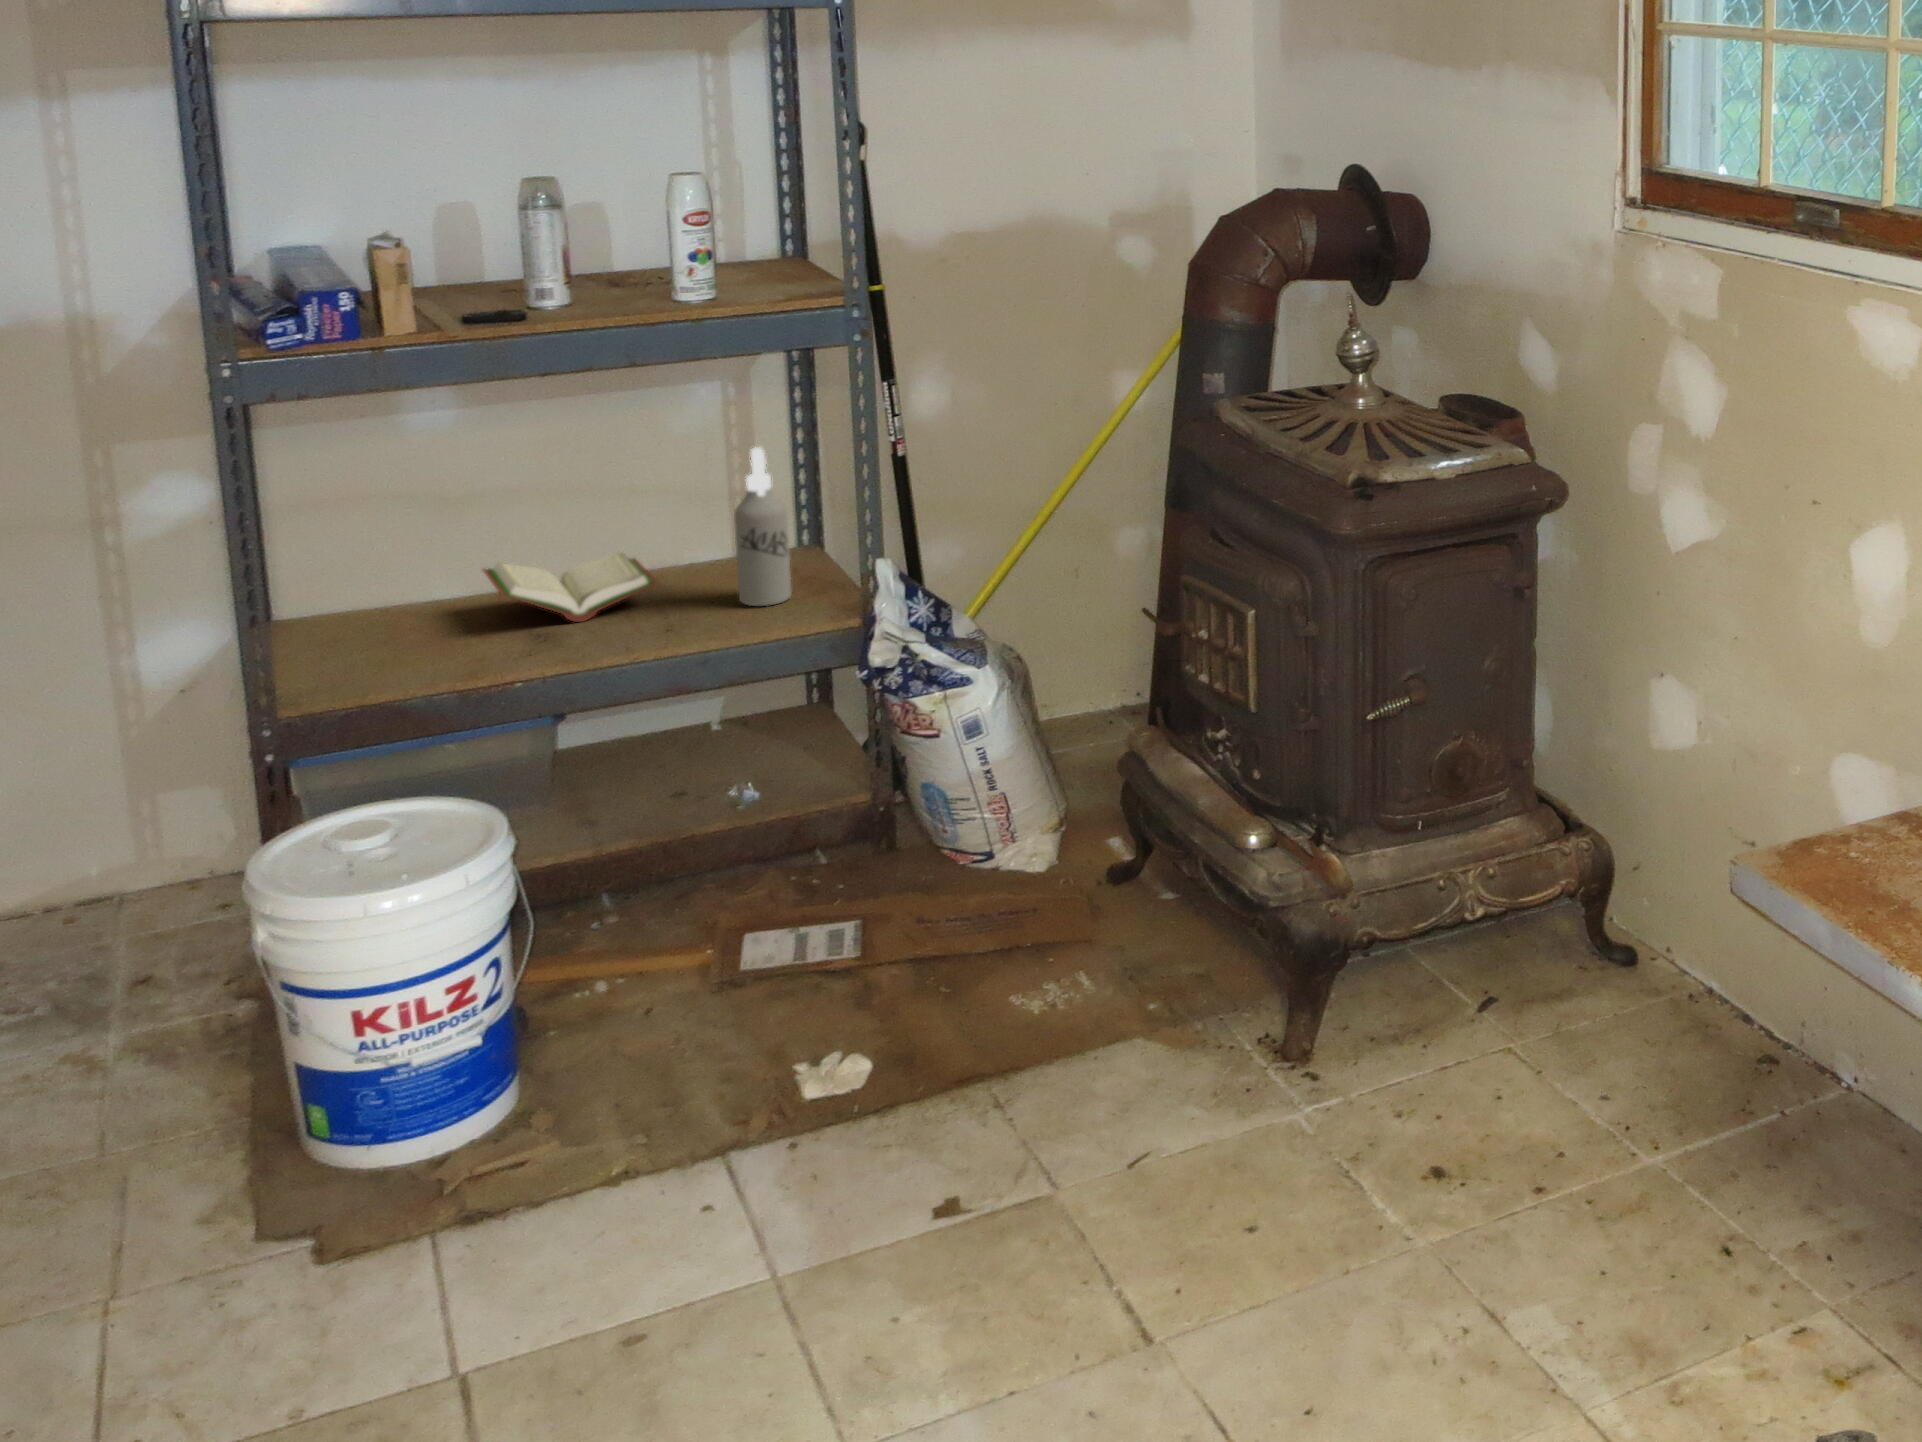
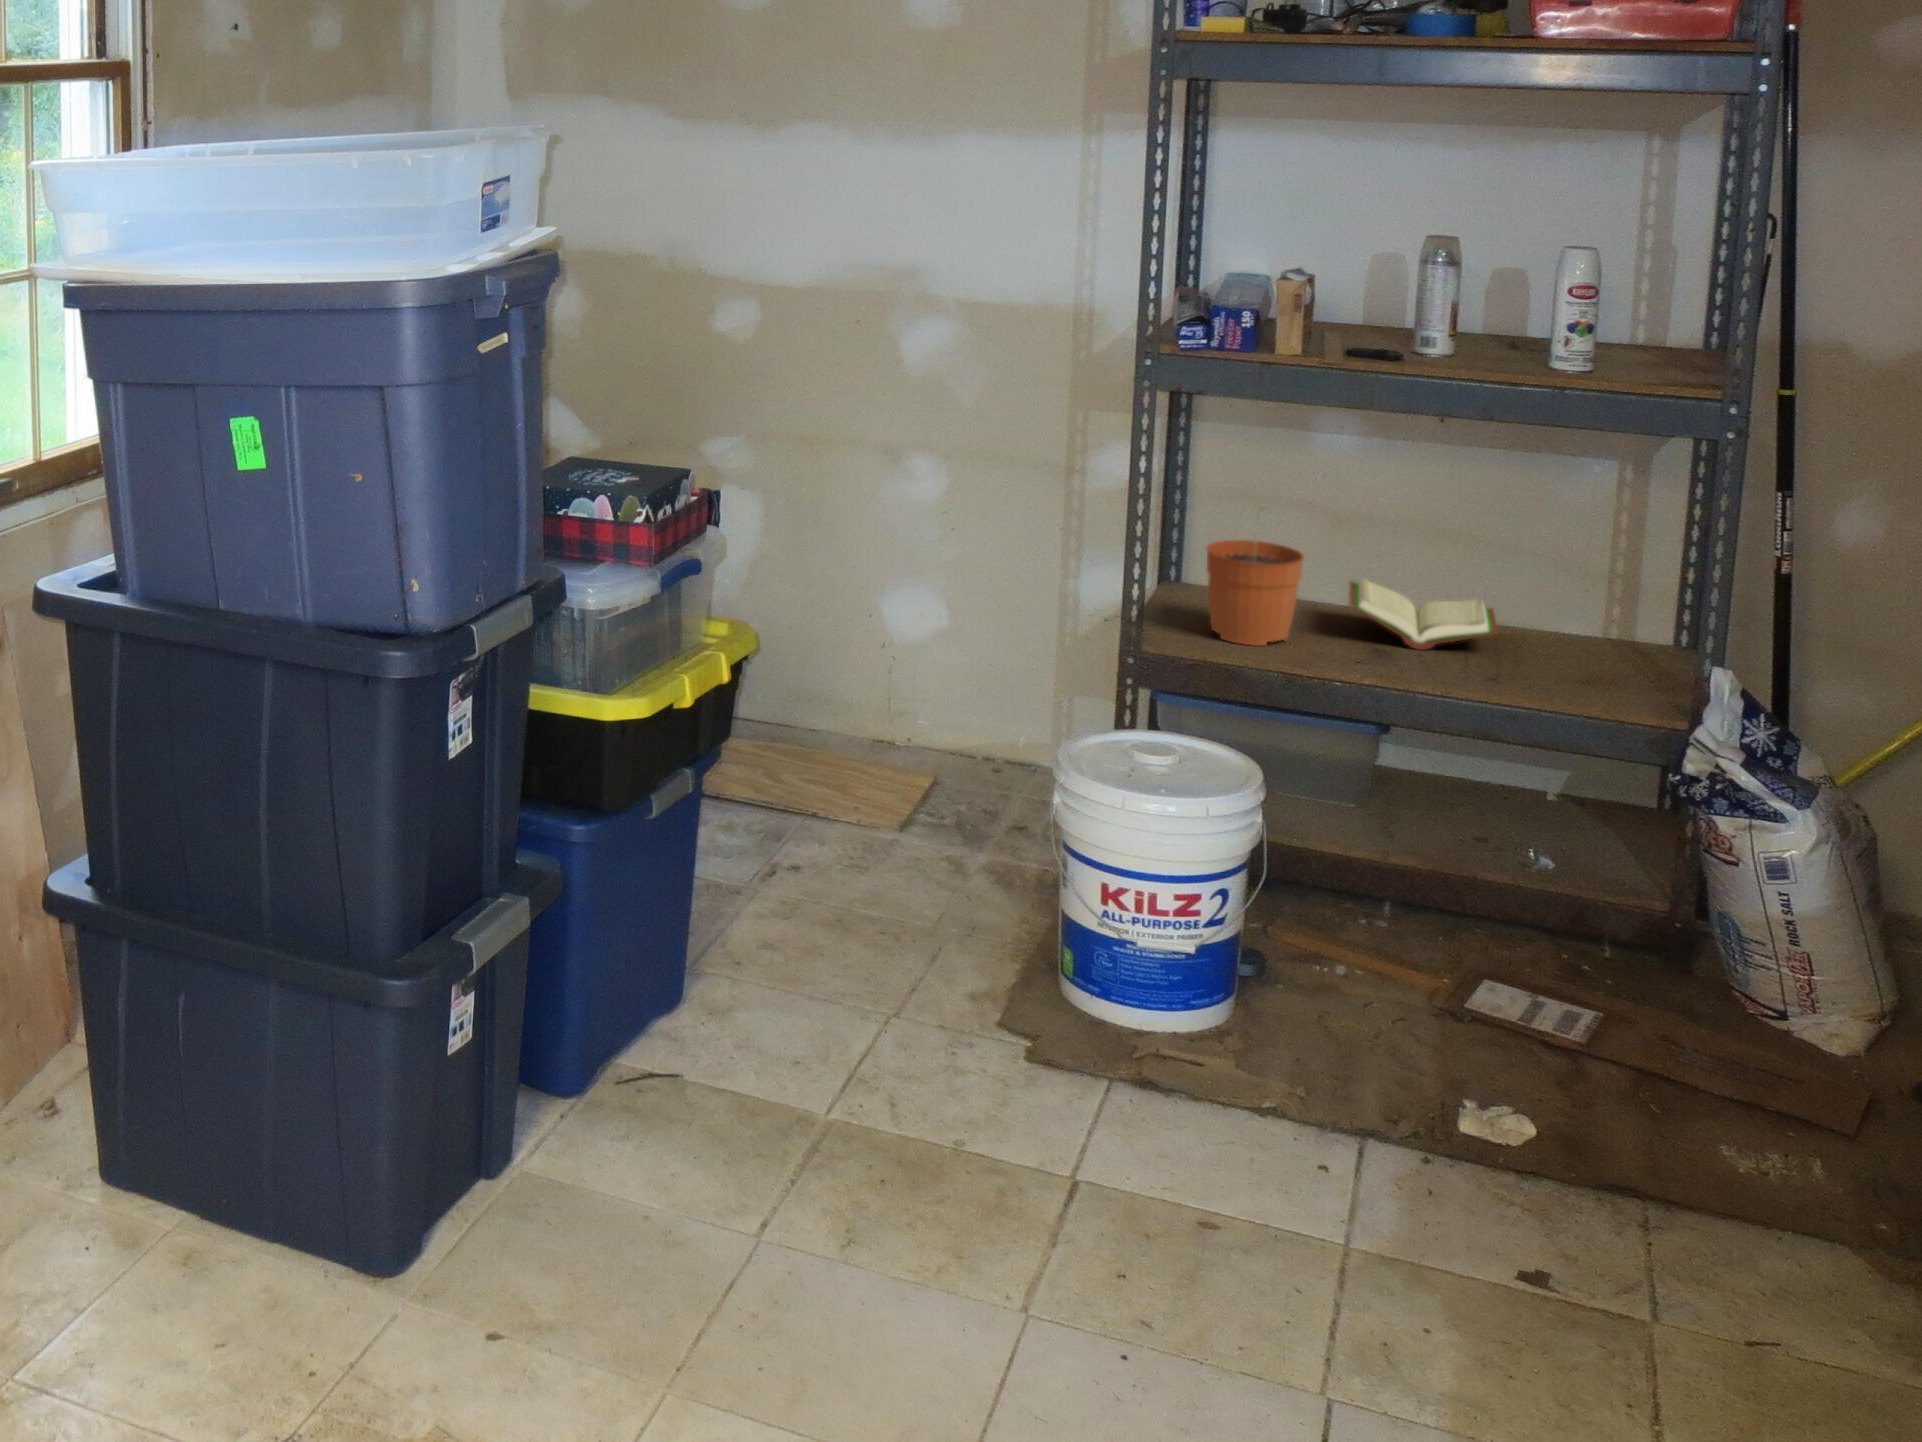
spray bottle: present [734,447,791,606] -> none [1573,526,1637,685]
plant pot: none [324,511,444,675] -> present [1206,510,1304,646]

